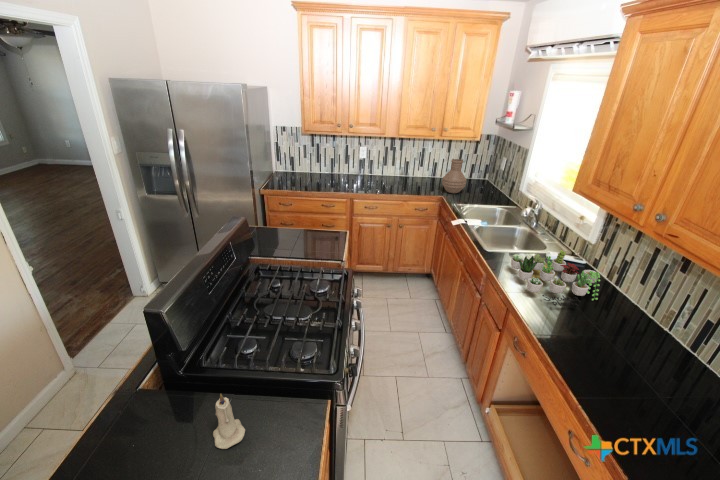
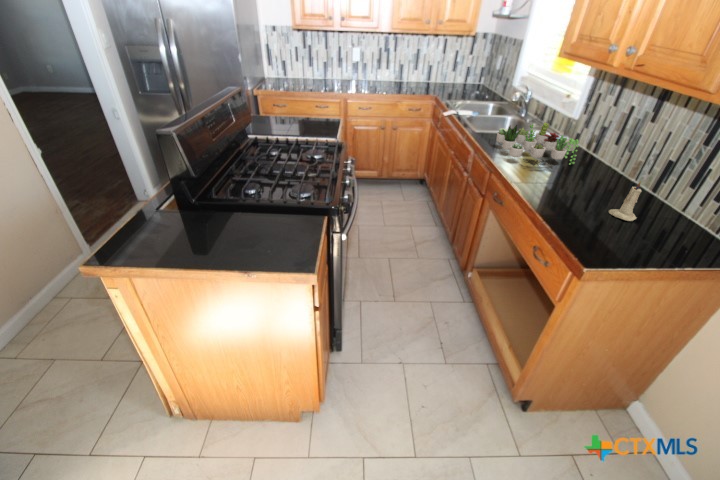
vase: present [442,159,466,193] -> none [436,56,460,93]
candle: present [213,394,245,449] -> present [609,181,641,221]

